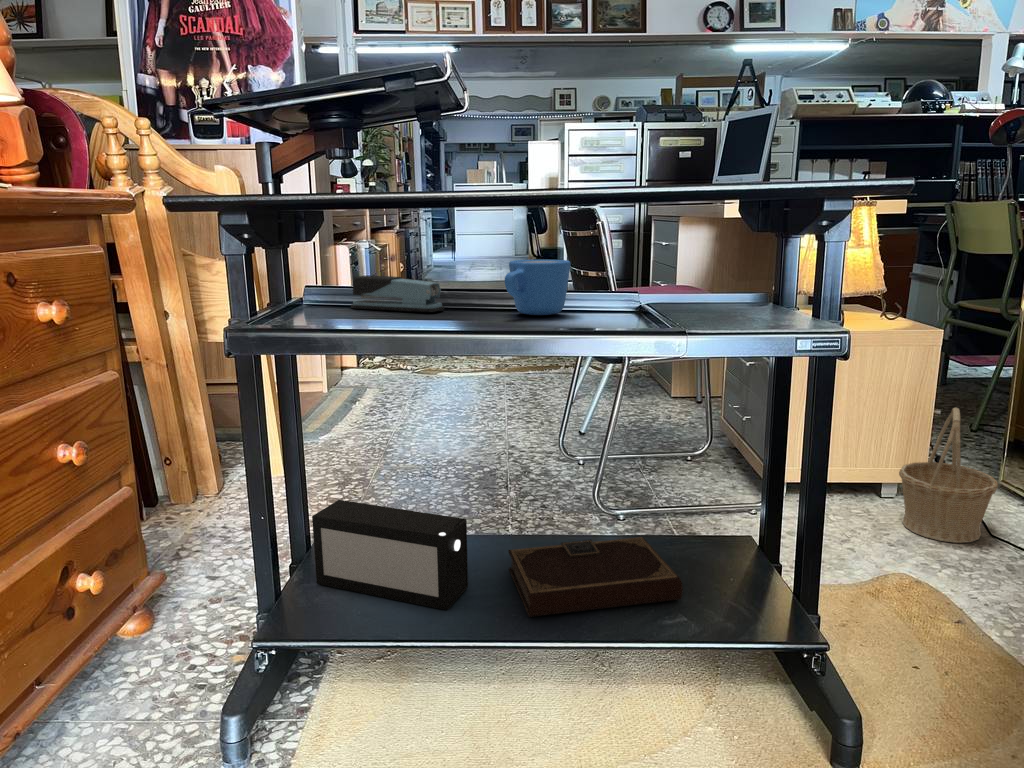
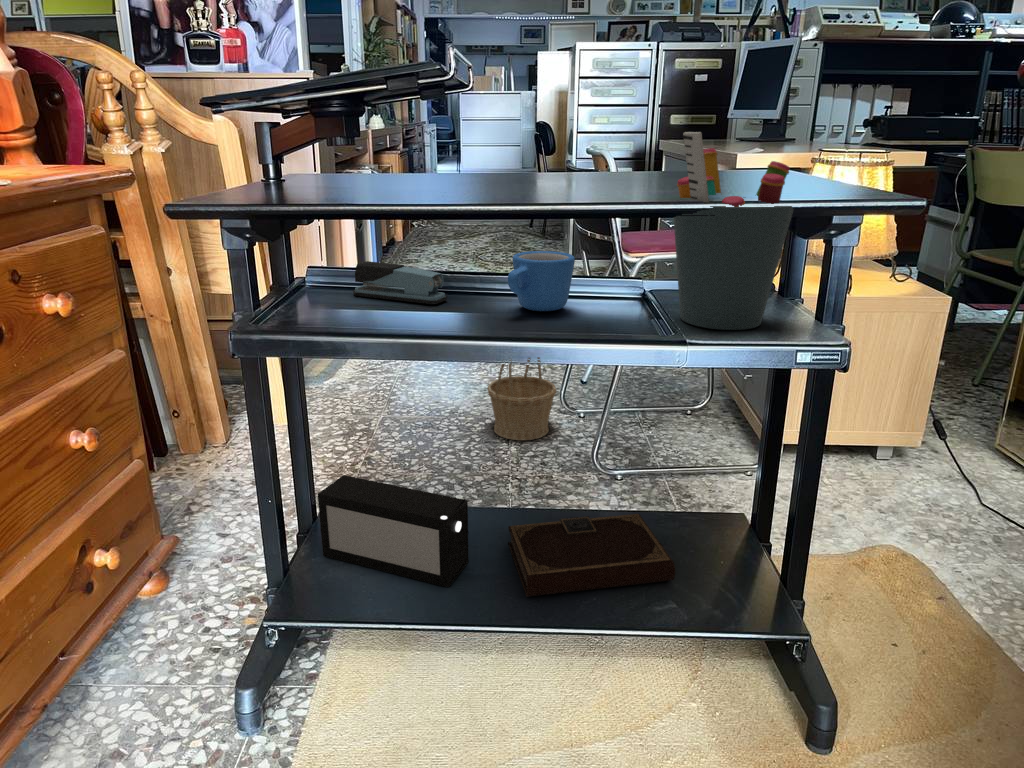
pen holder: none [664,130,784,324] -> present [674,132,794,330]
basket: present [899,408,998,543] -> present [488,357,556,440]

